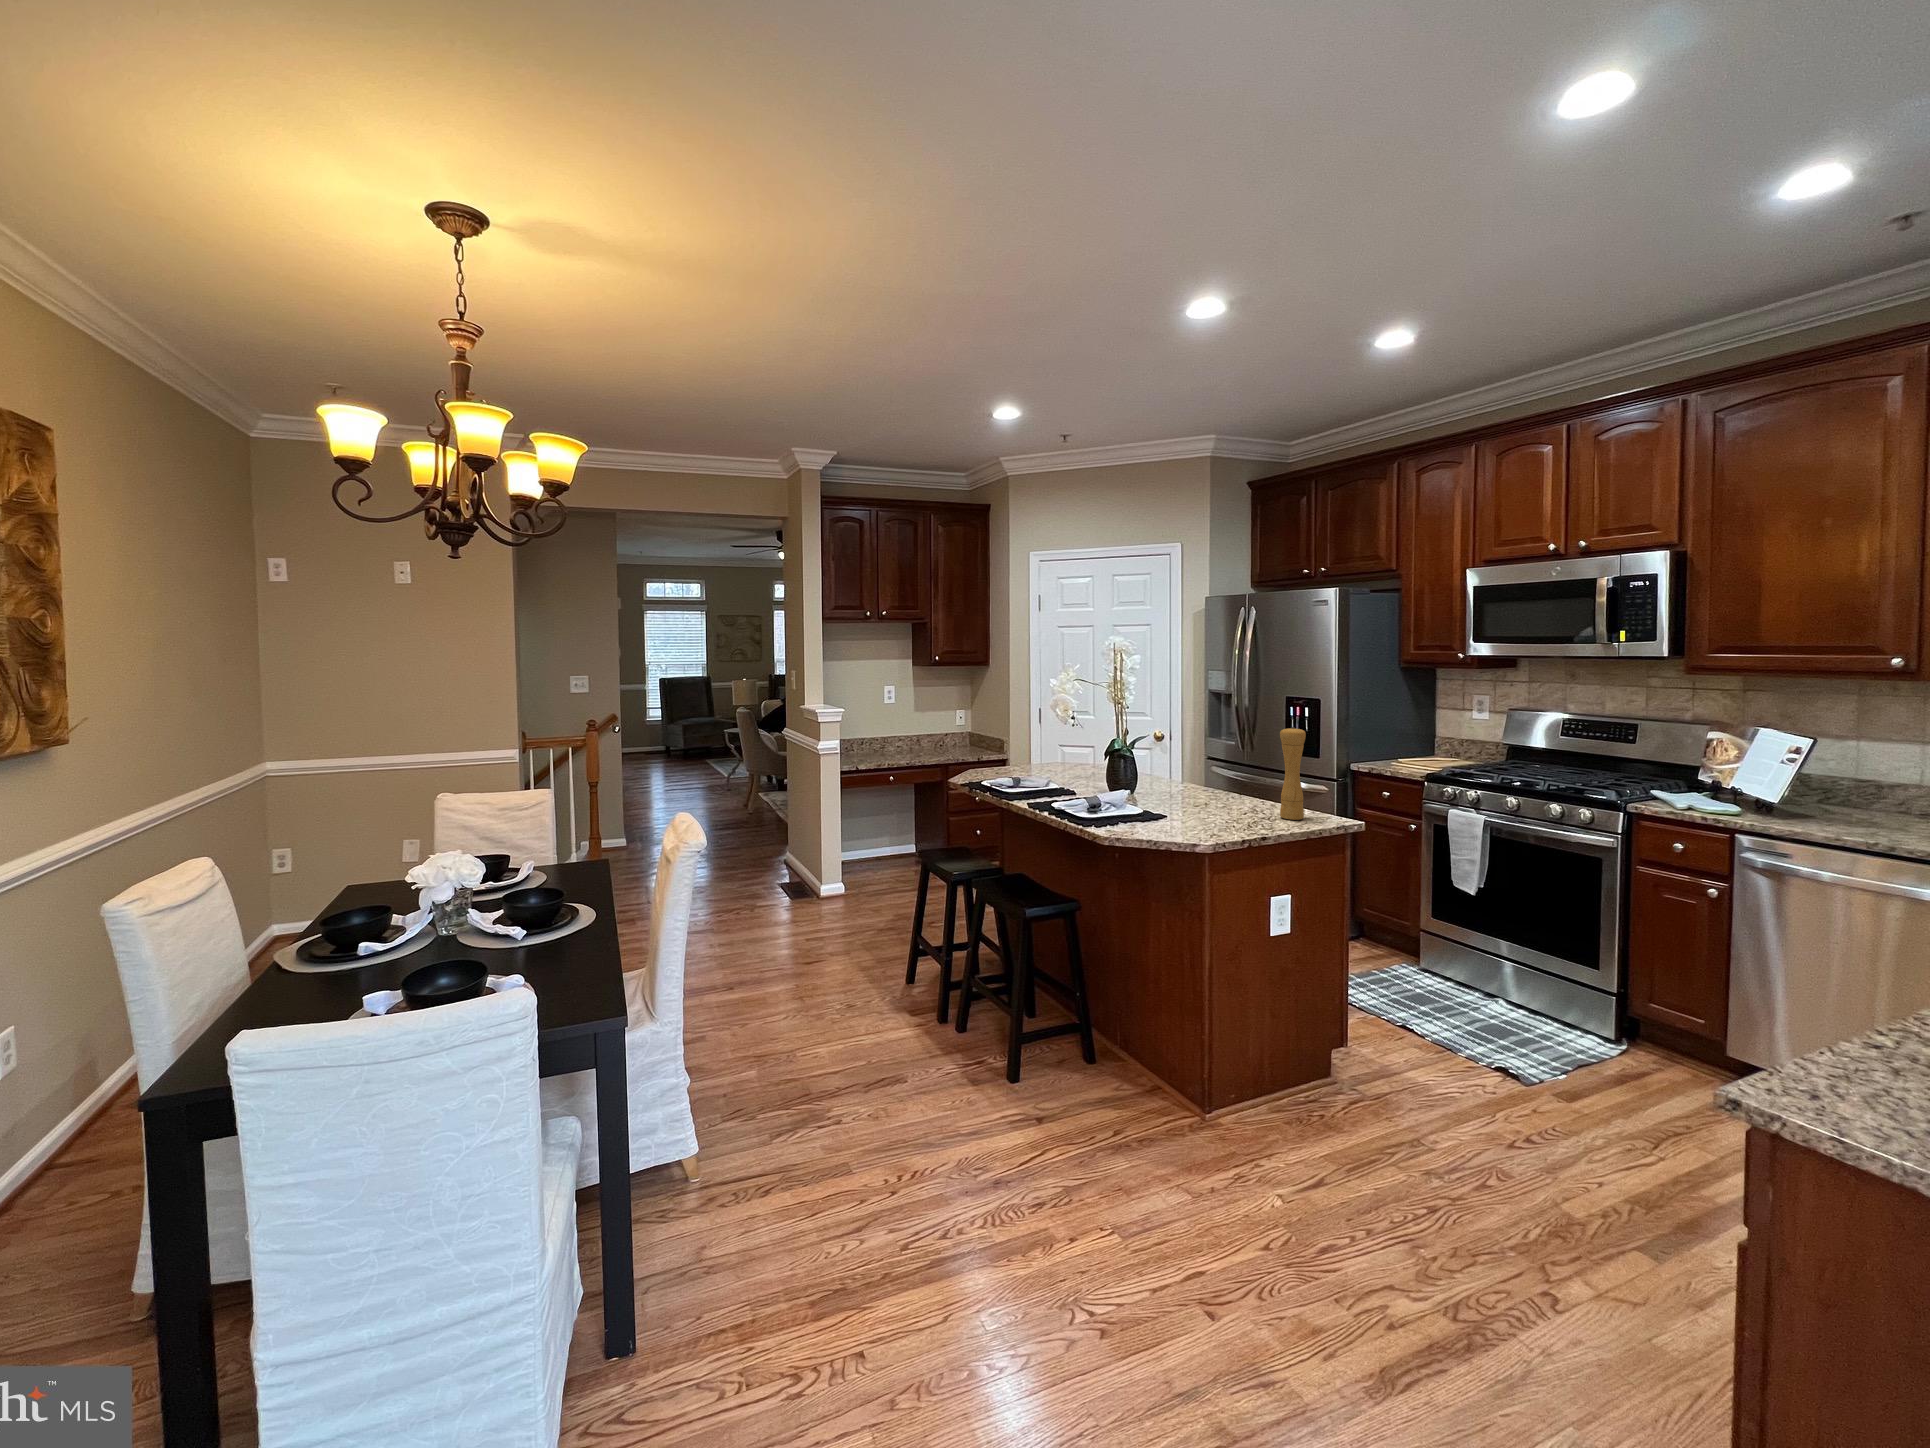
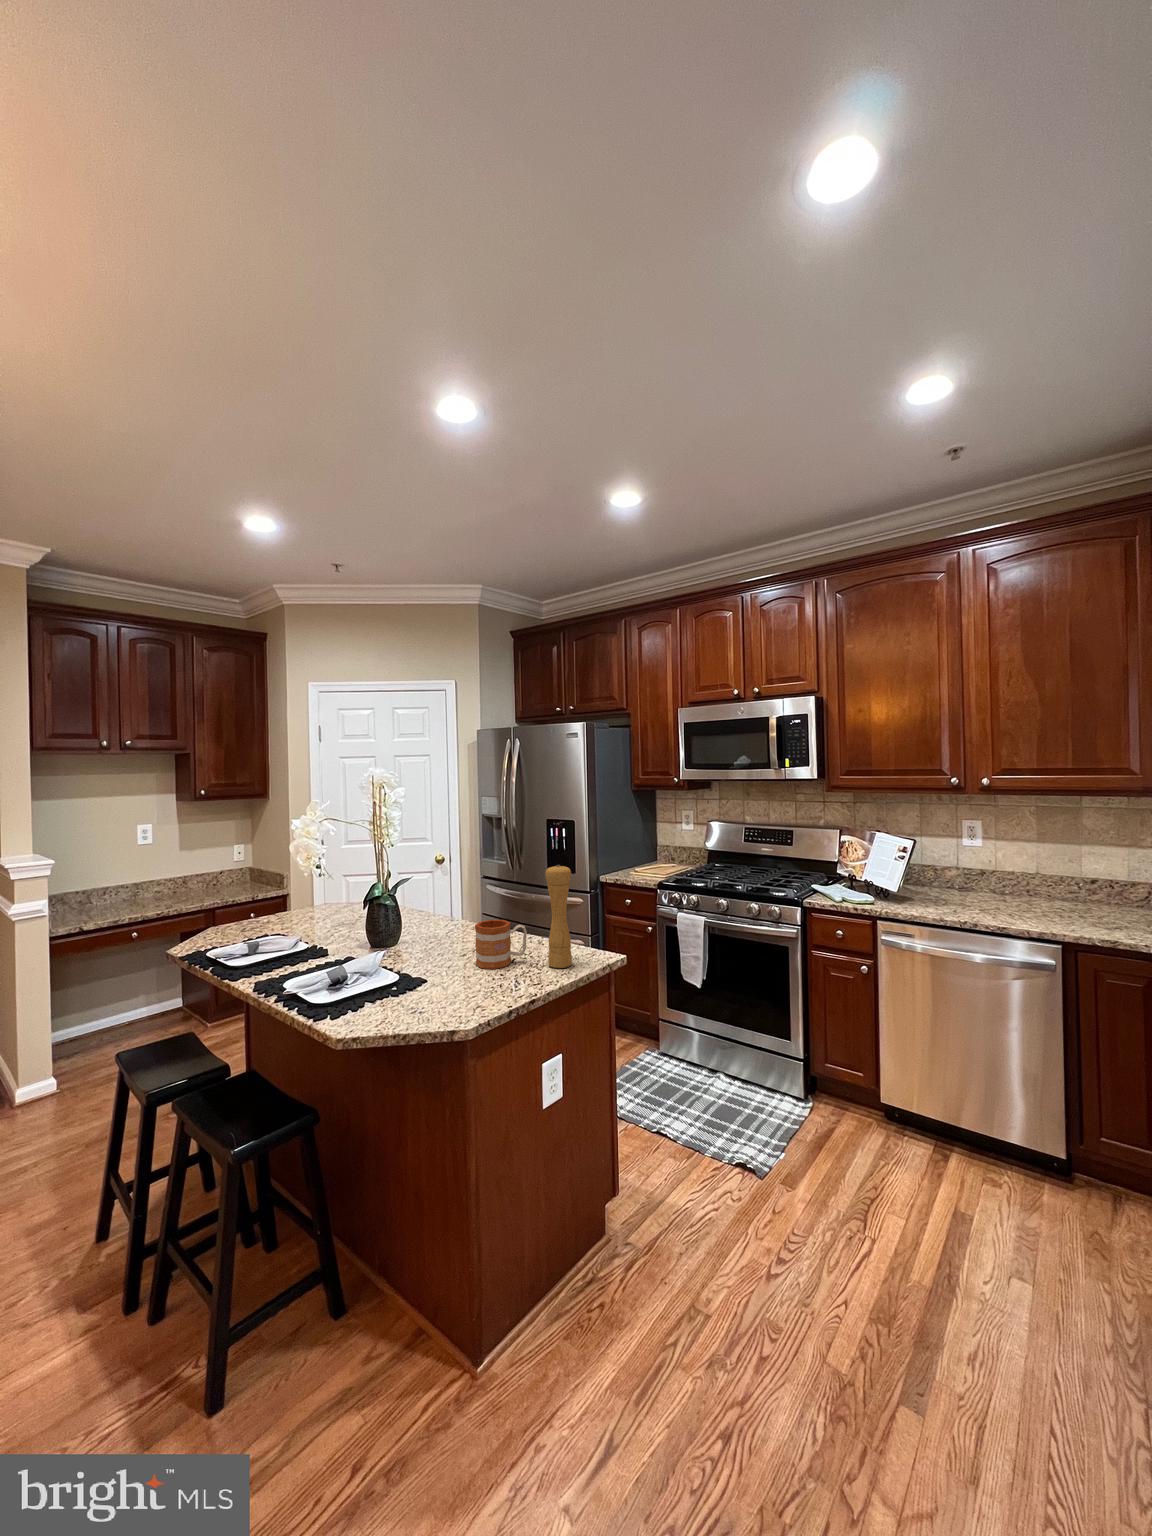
mug: none [1210,774,1260,814] -> present [475,920,527,969]

